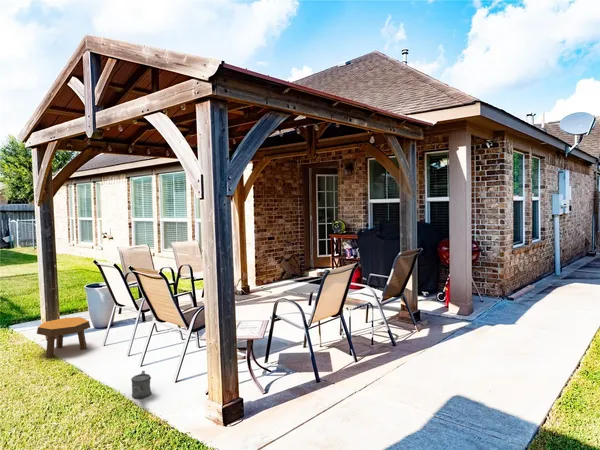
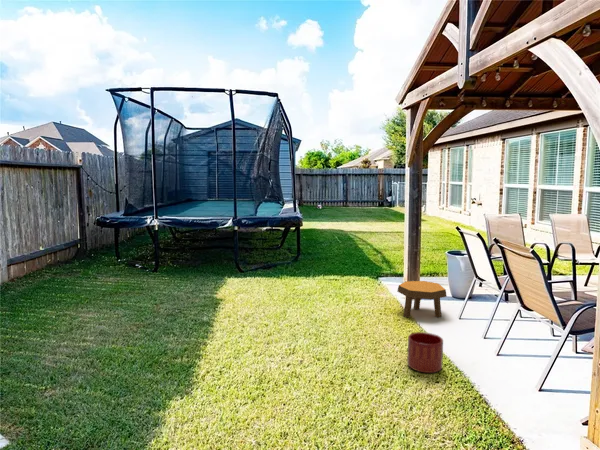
planter: none [58,362,94,401] -> present [407,332,443,373]
watering can: present [131,371,151,399] -> none [482,365,507,399]

